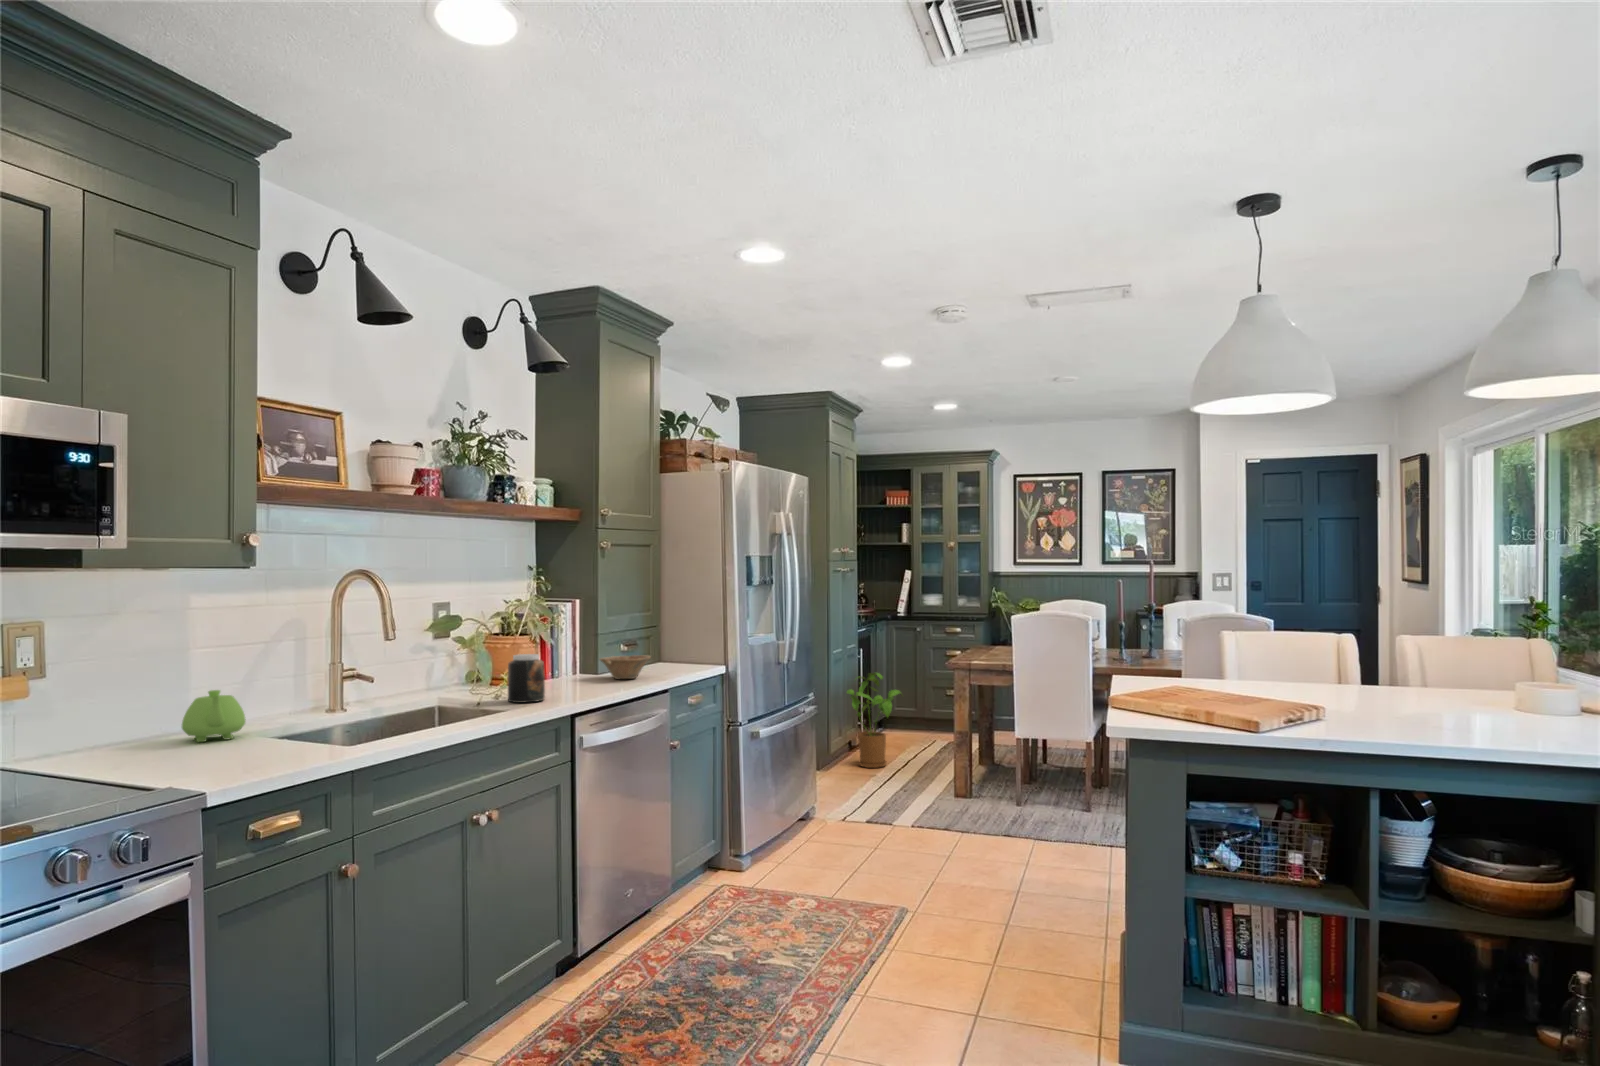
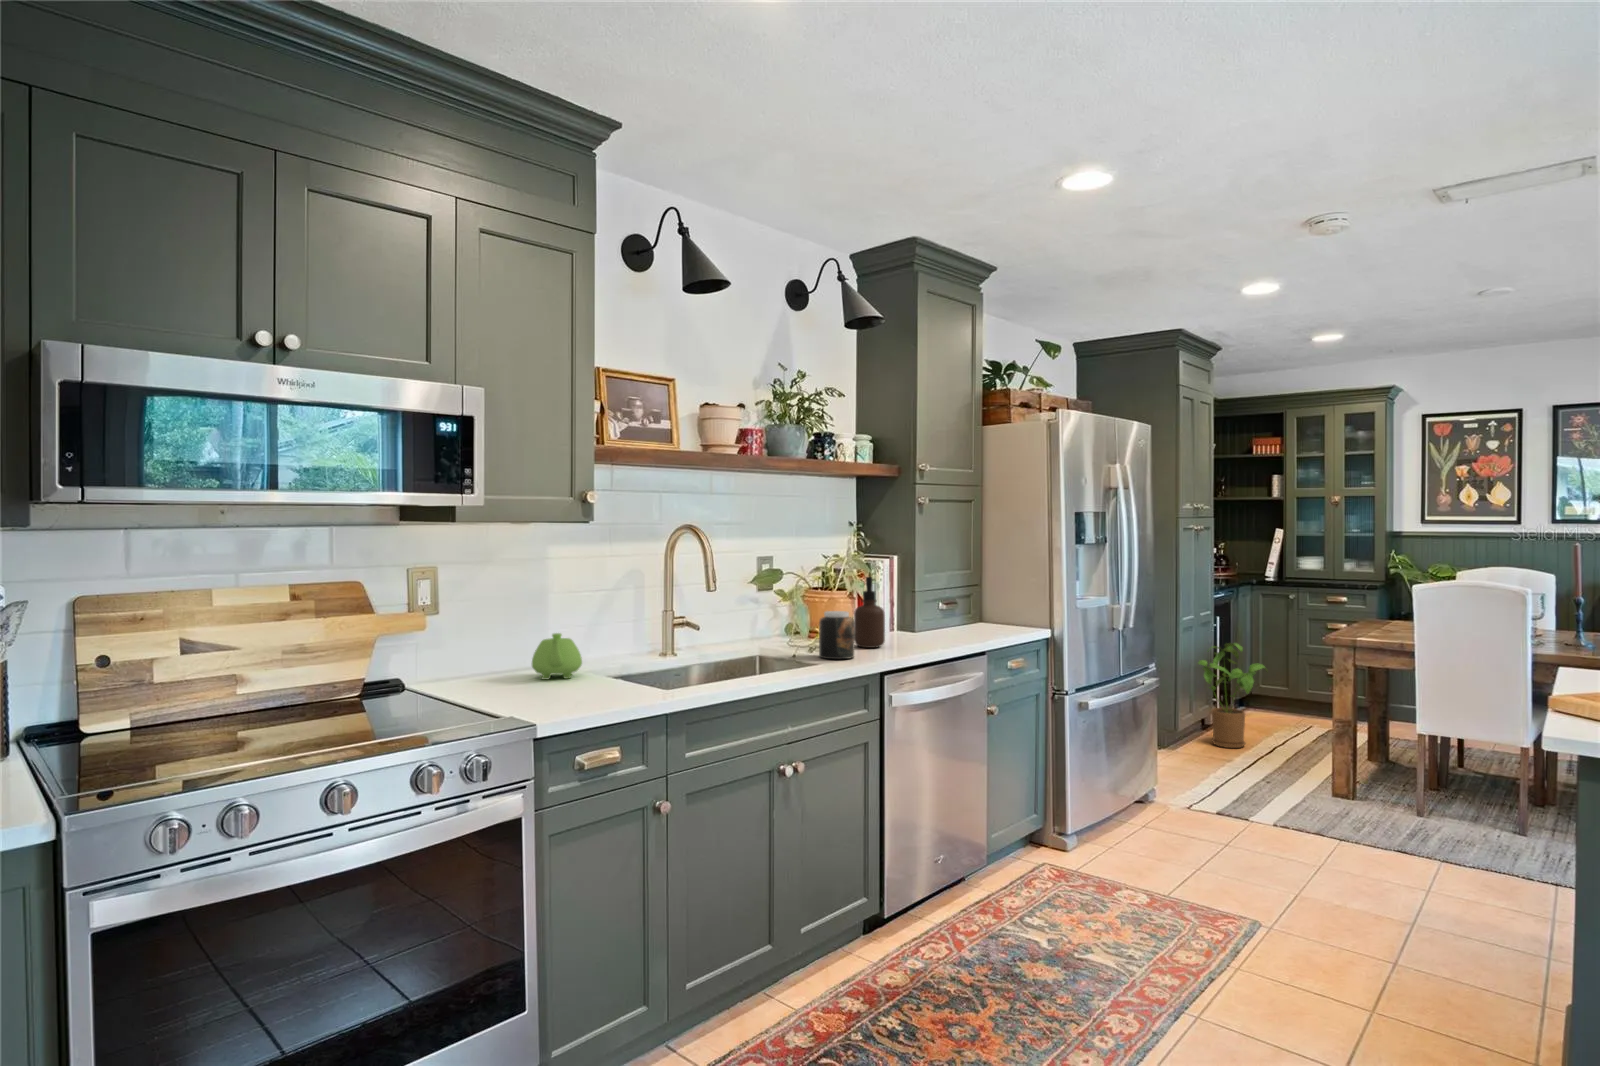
soap dispenser: none [541,619,572,690] -> present [854,577,885,648]
dish: present [600,655,651,679] -> none [915,615,968,640]

